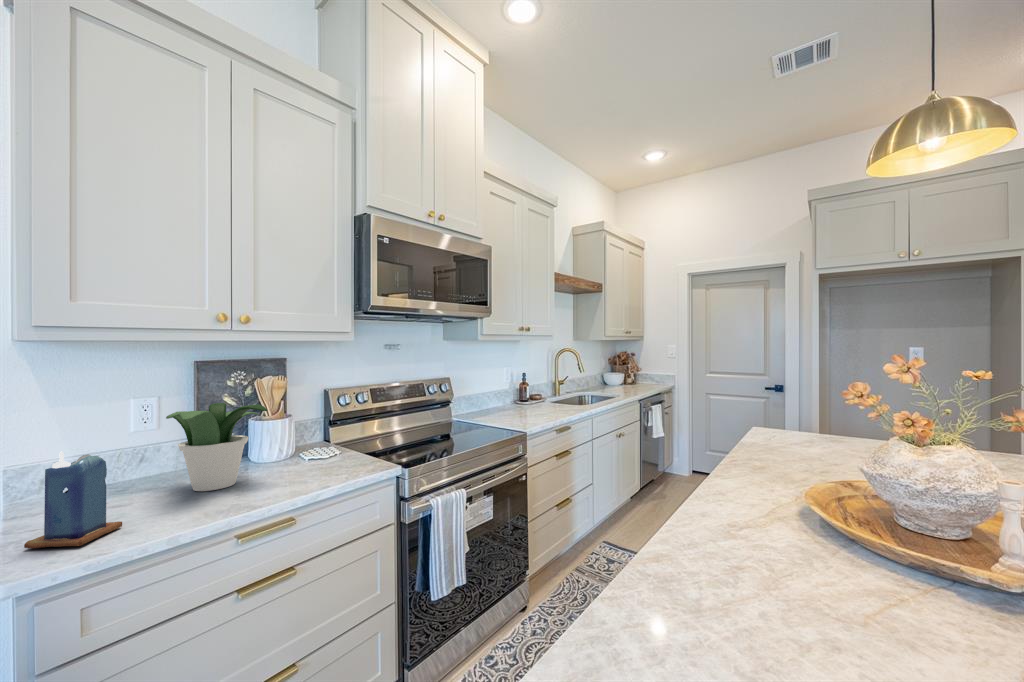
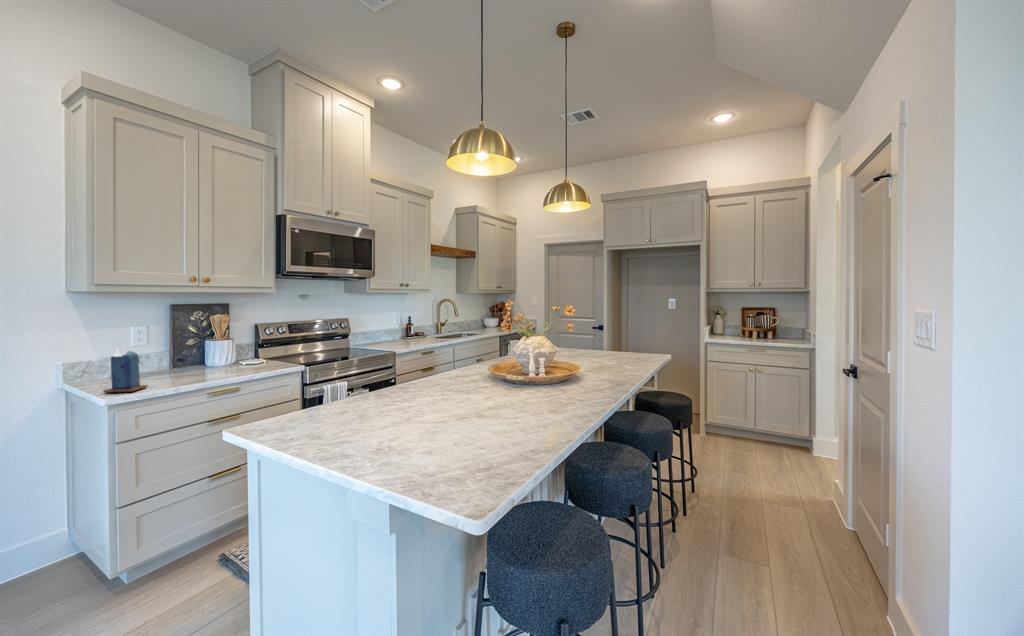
potted plant: present [166,403,267,491] -> none [158,330,221,377]

